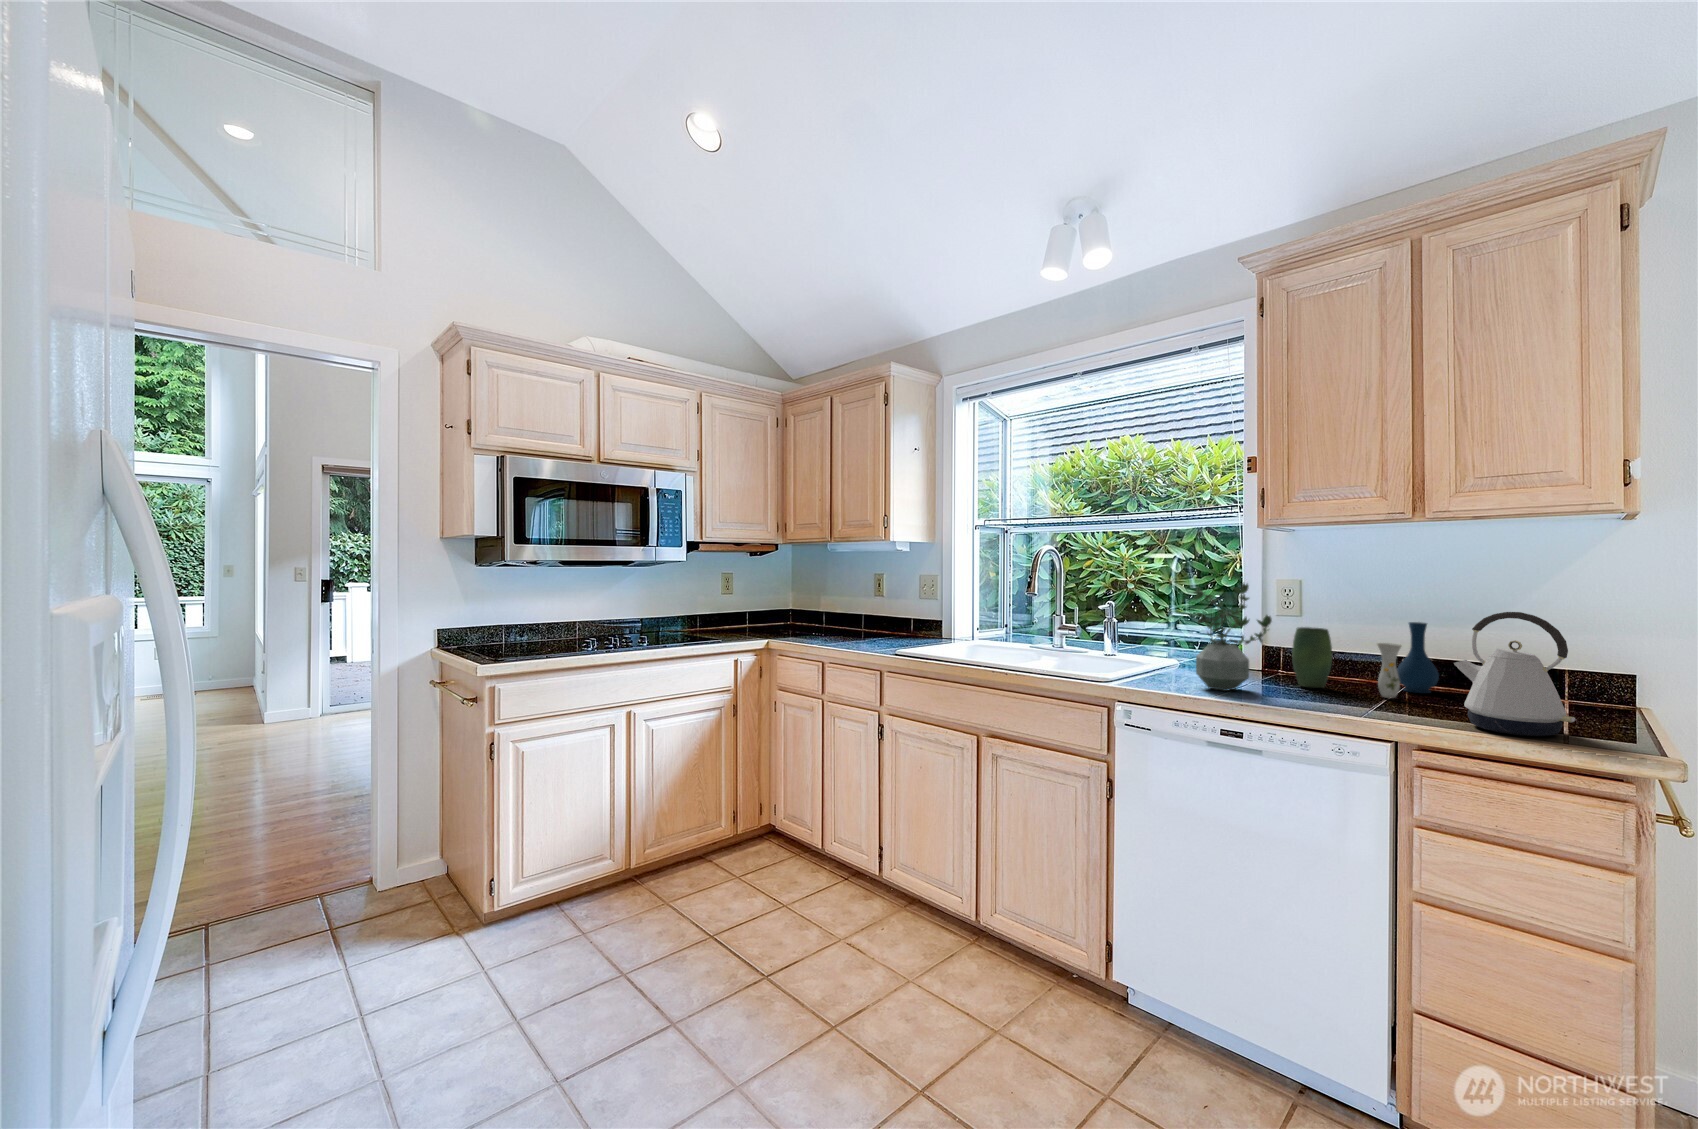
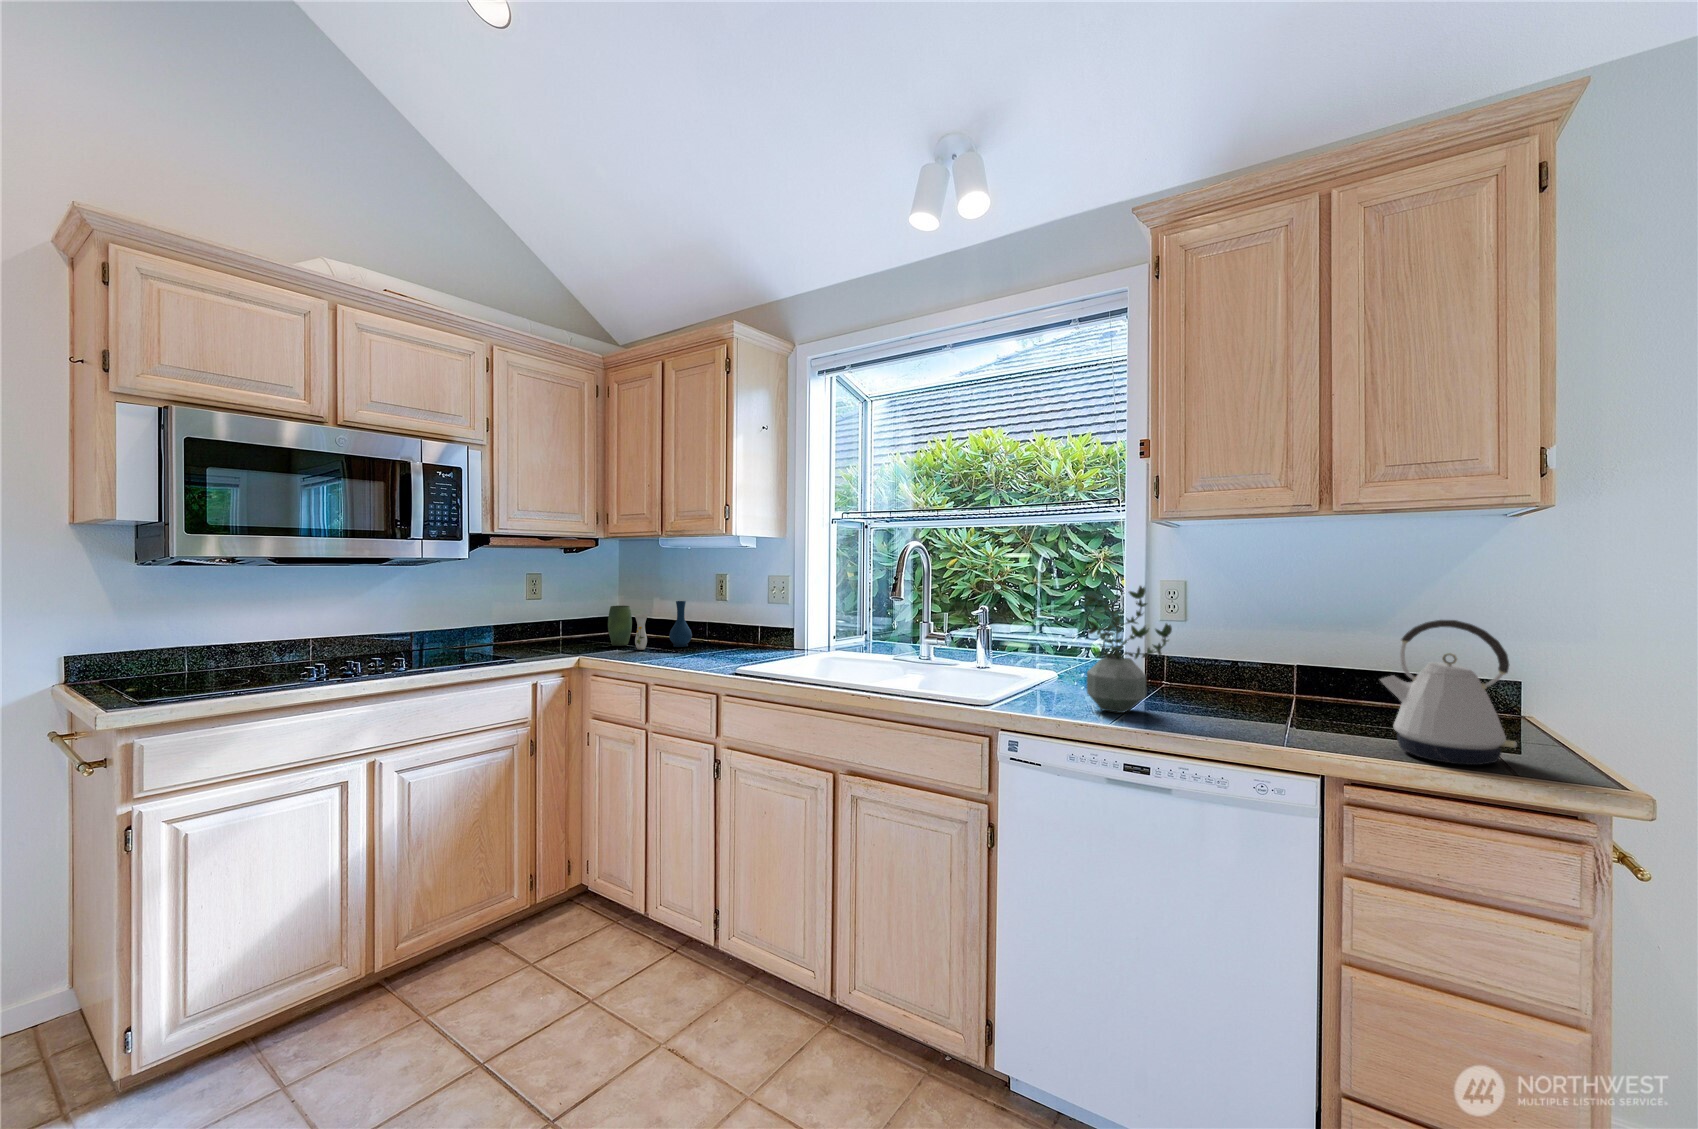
vase: present [1292,622,1439,698] -> present [608,601,692,650]

